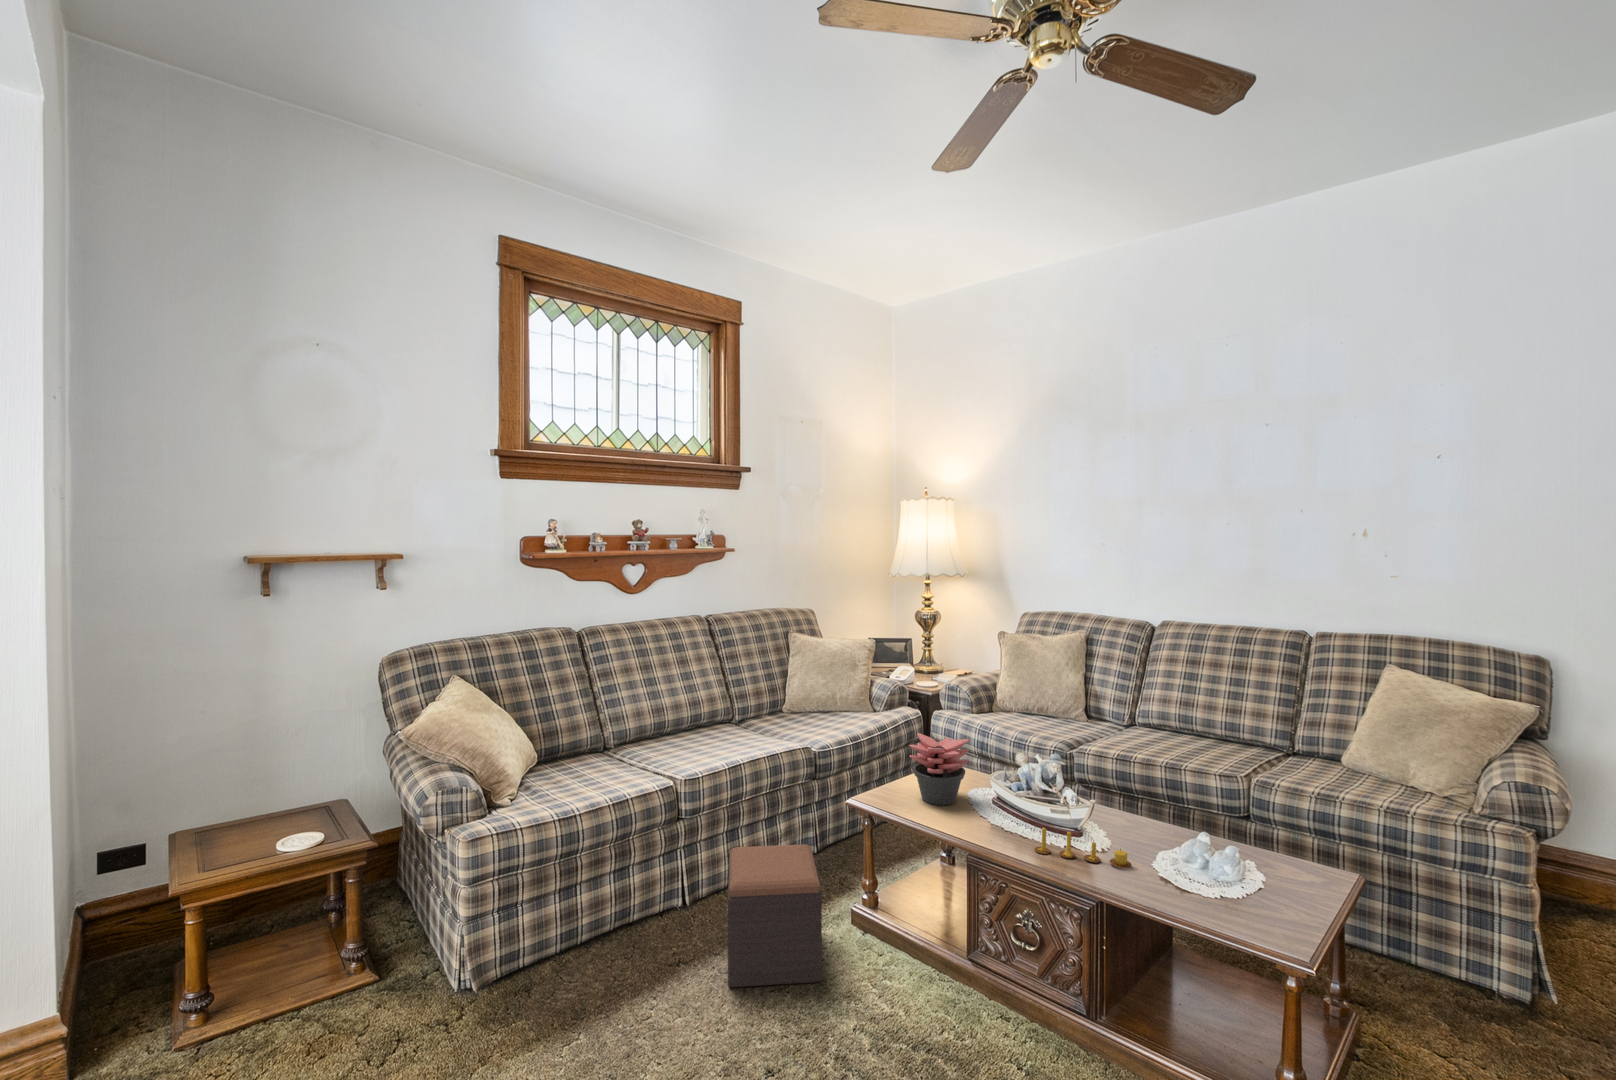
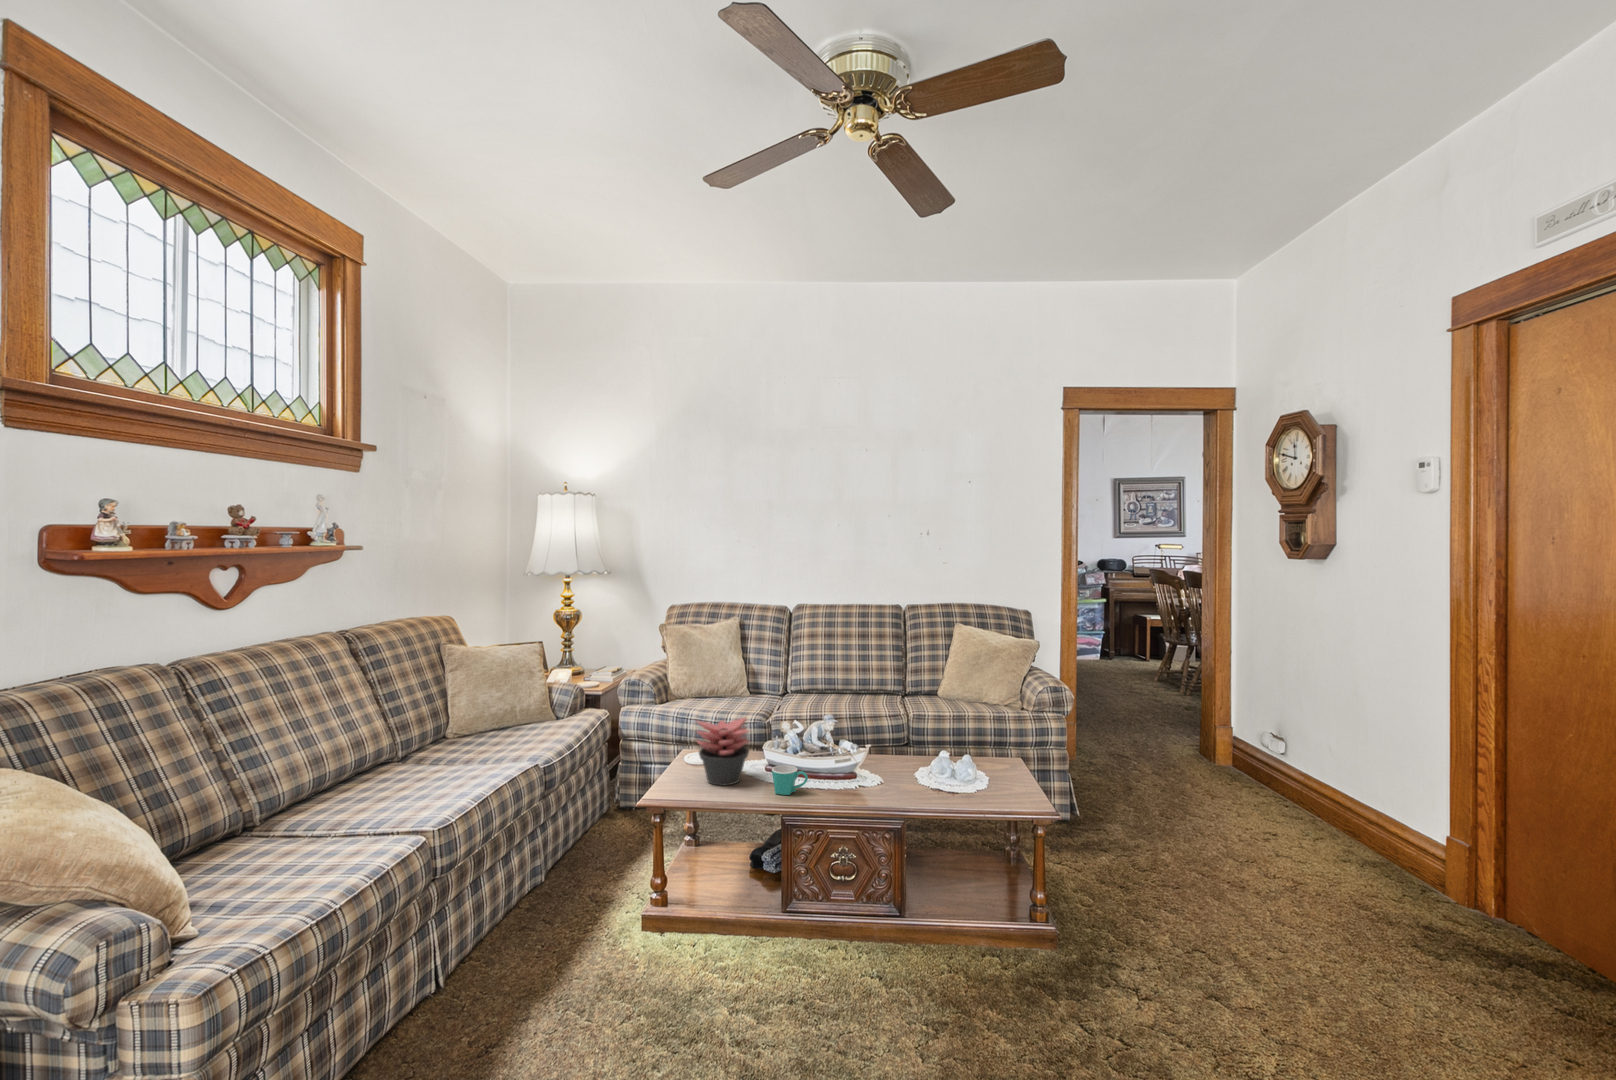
mug: none [965,797,1000,832] -> present [772,765,808,795]
candle: present [1035,828,1131,868] -> none [842,771,913,797]
footstool: present [728,844,822,987] -> none [524,861,664,1041]

